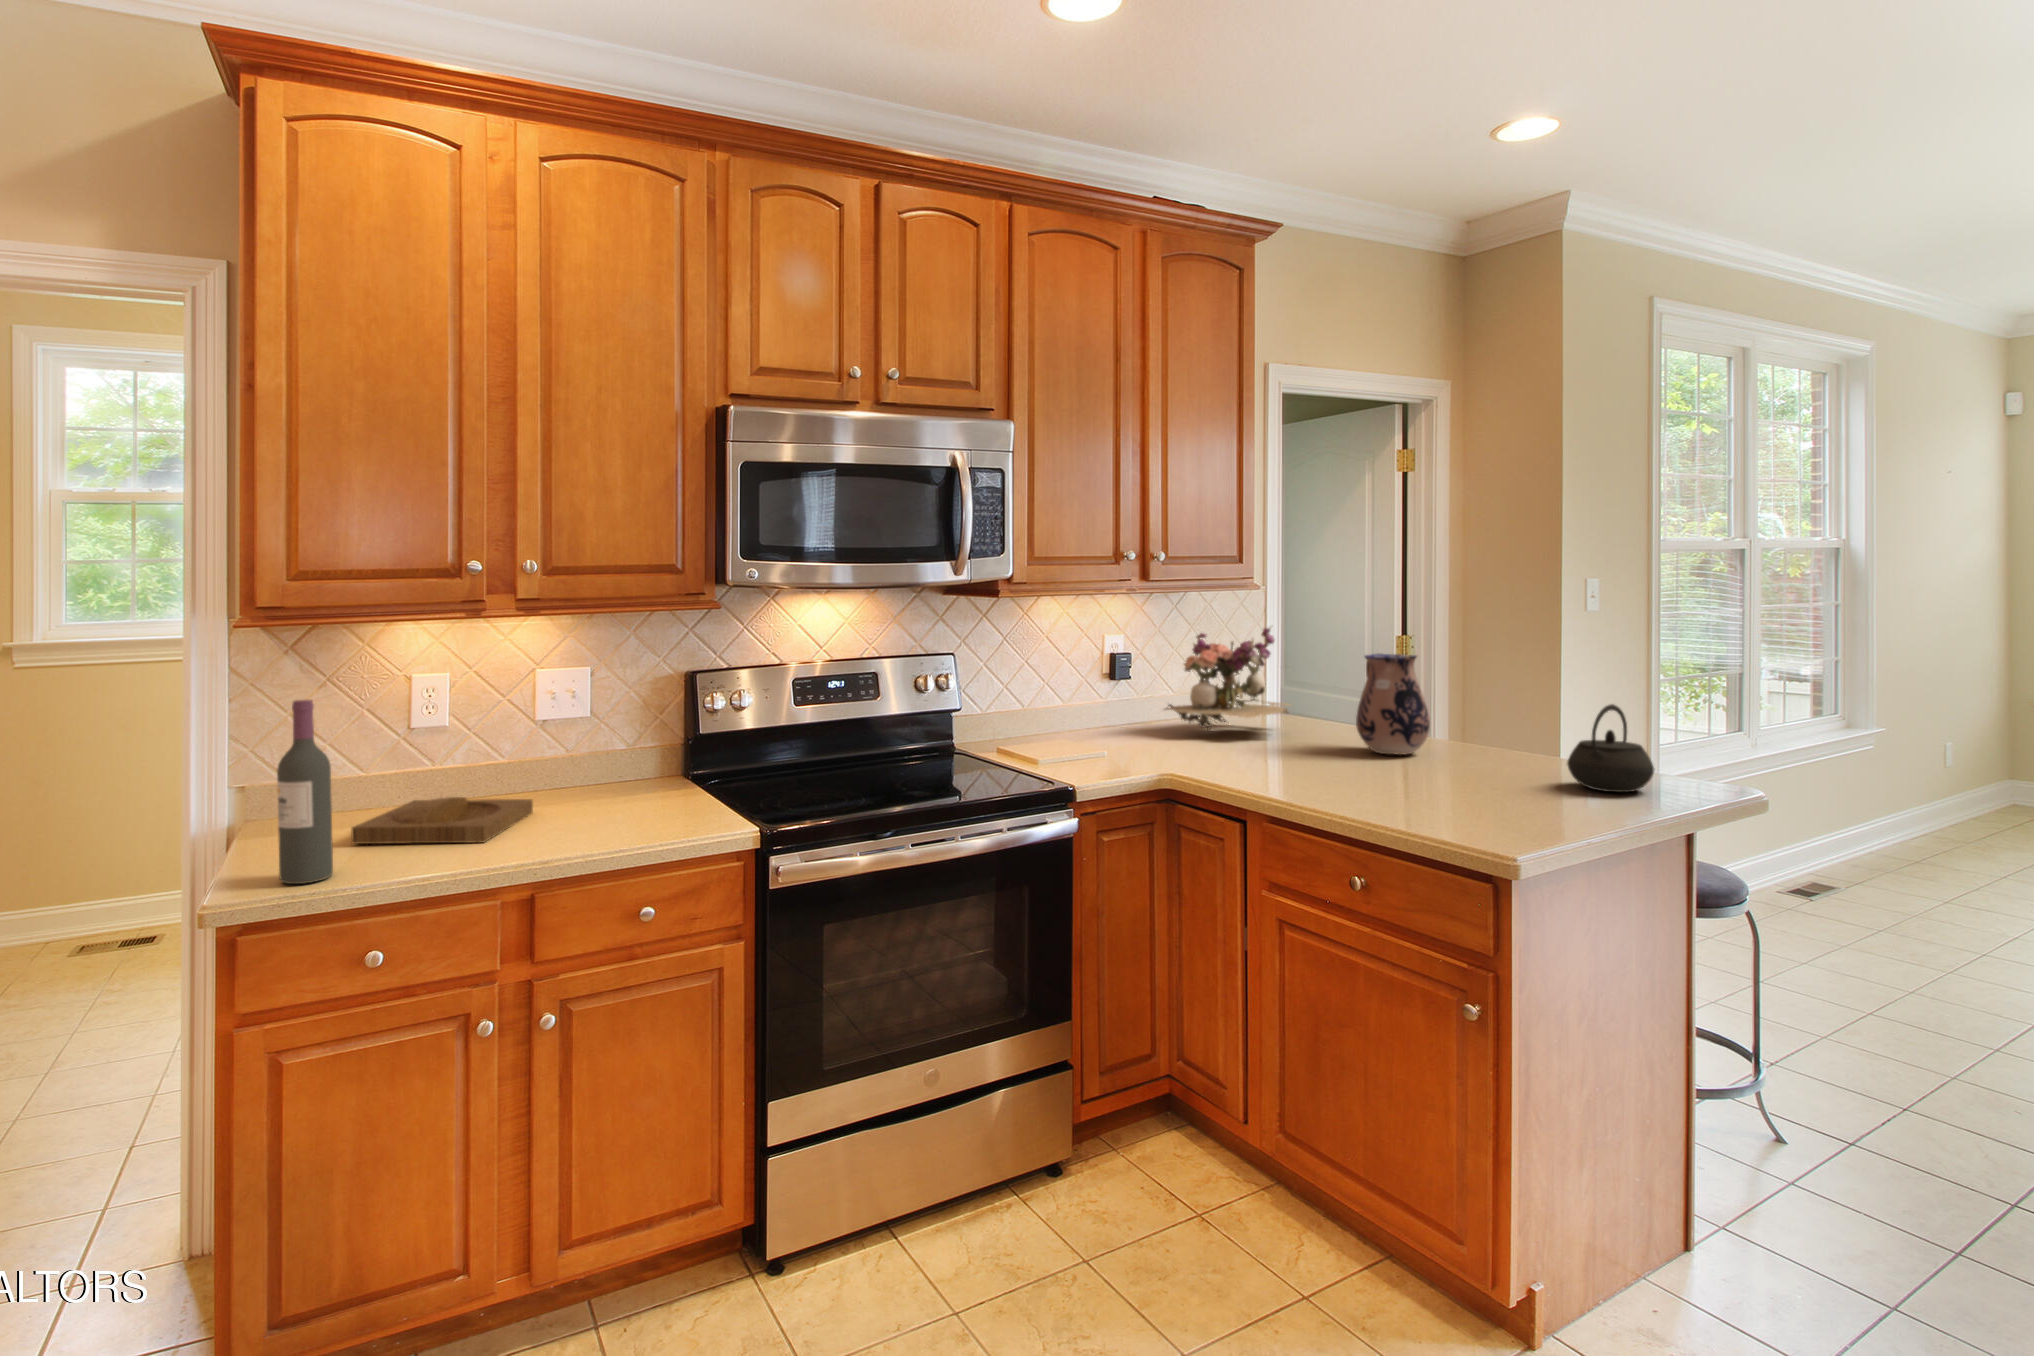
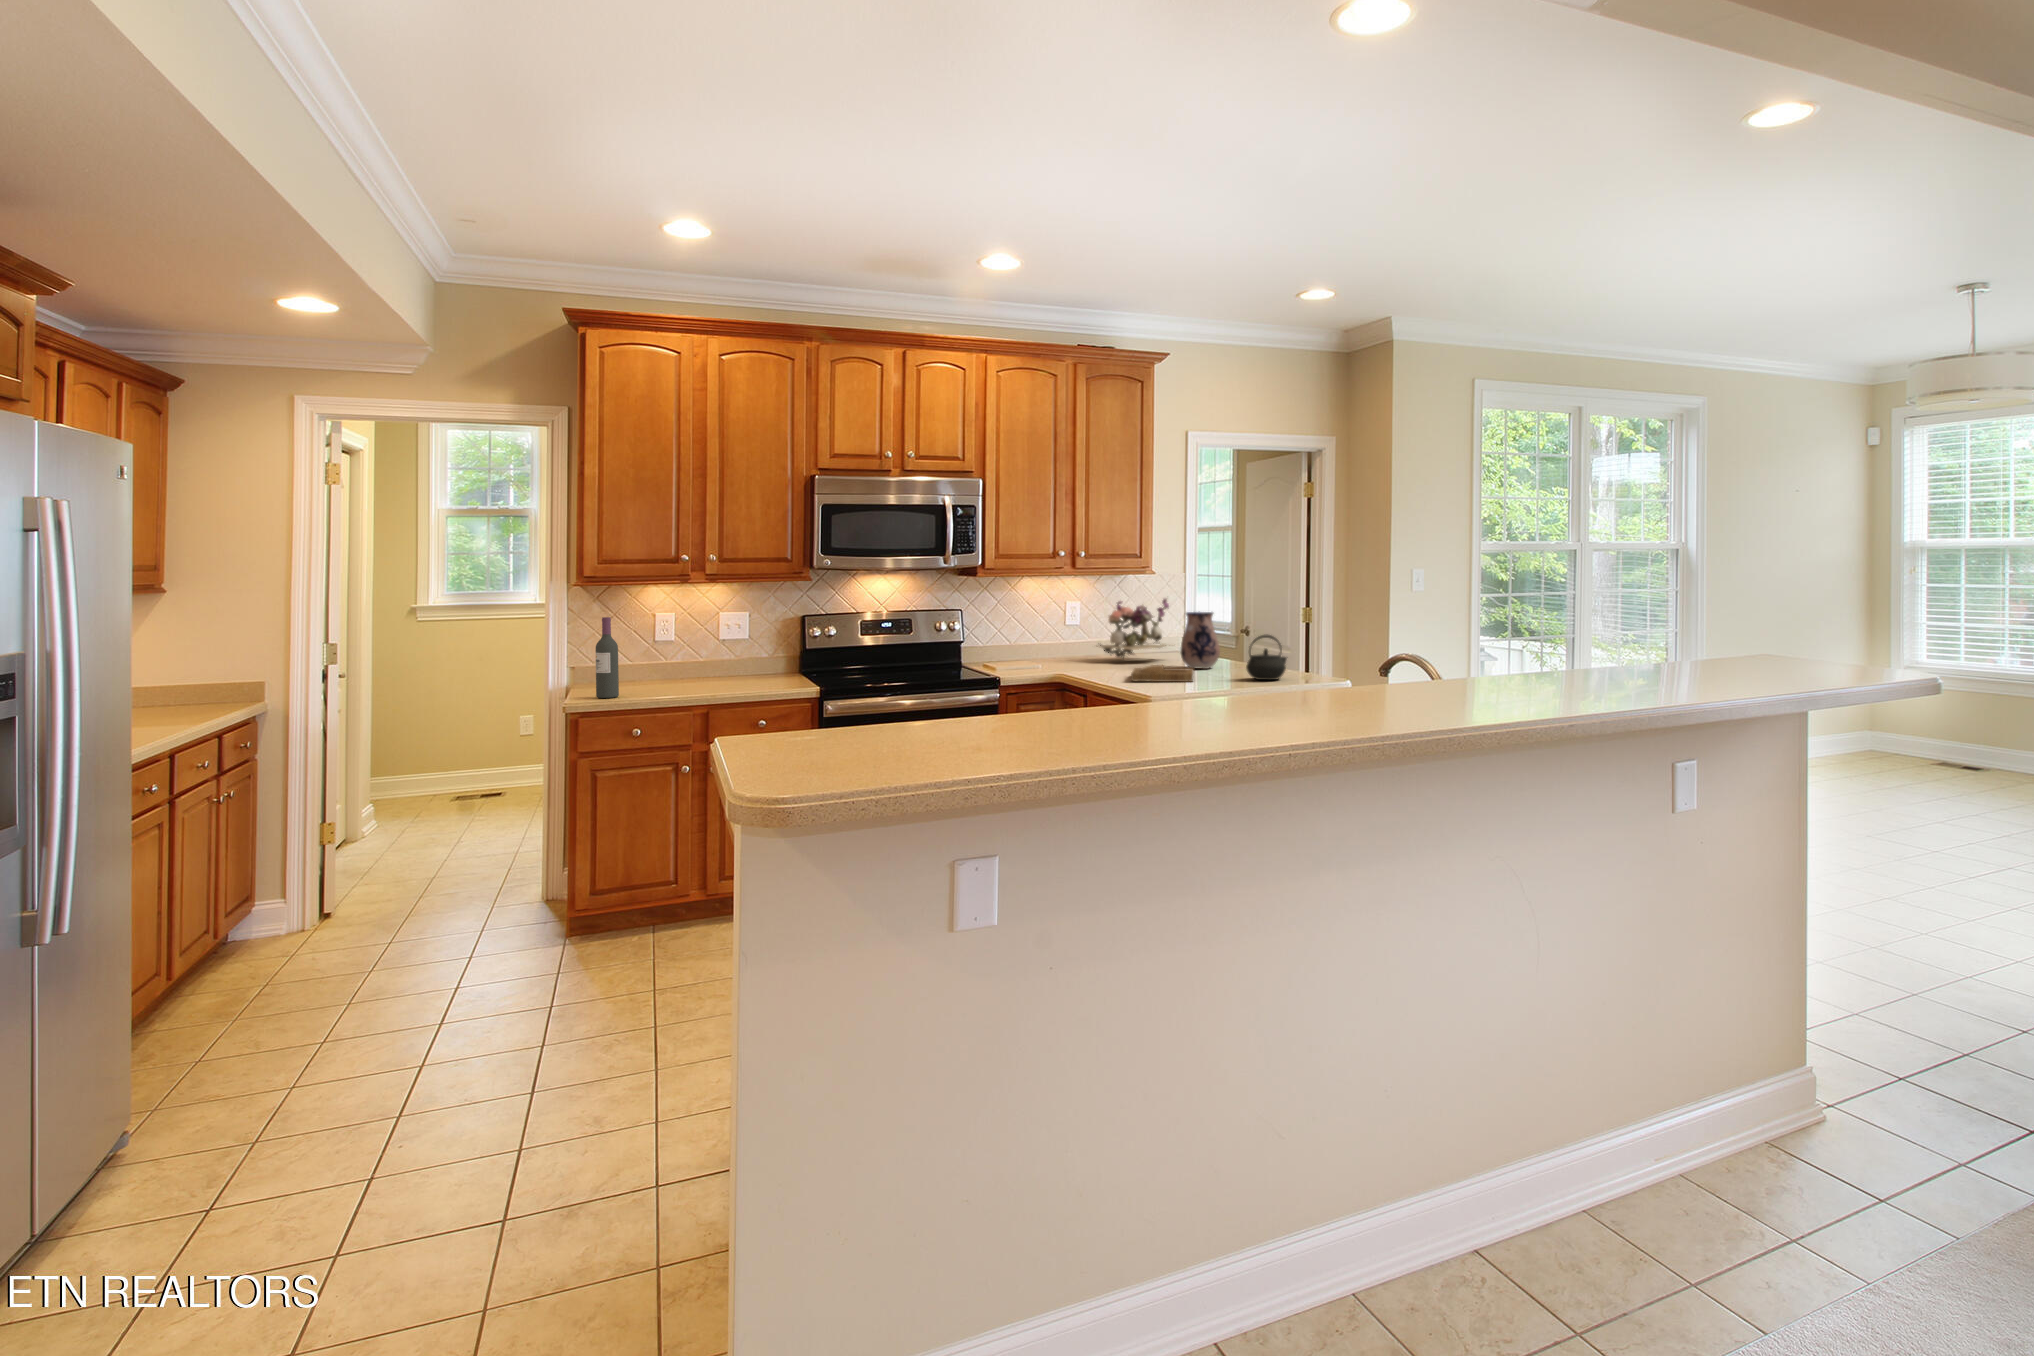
tray: present [351,797,533,844] -> present [1131,665,1194,682]

